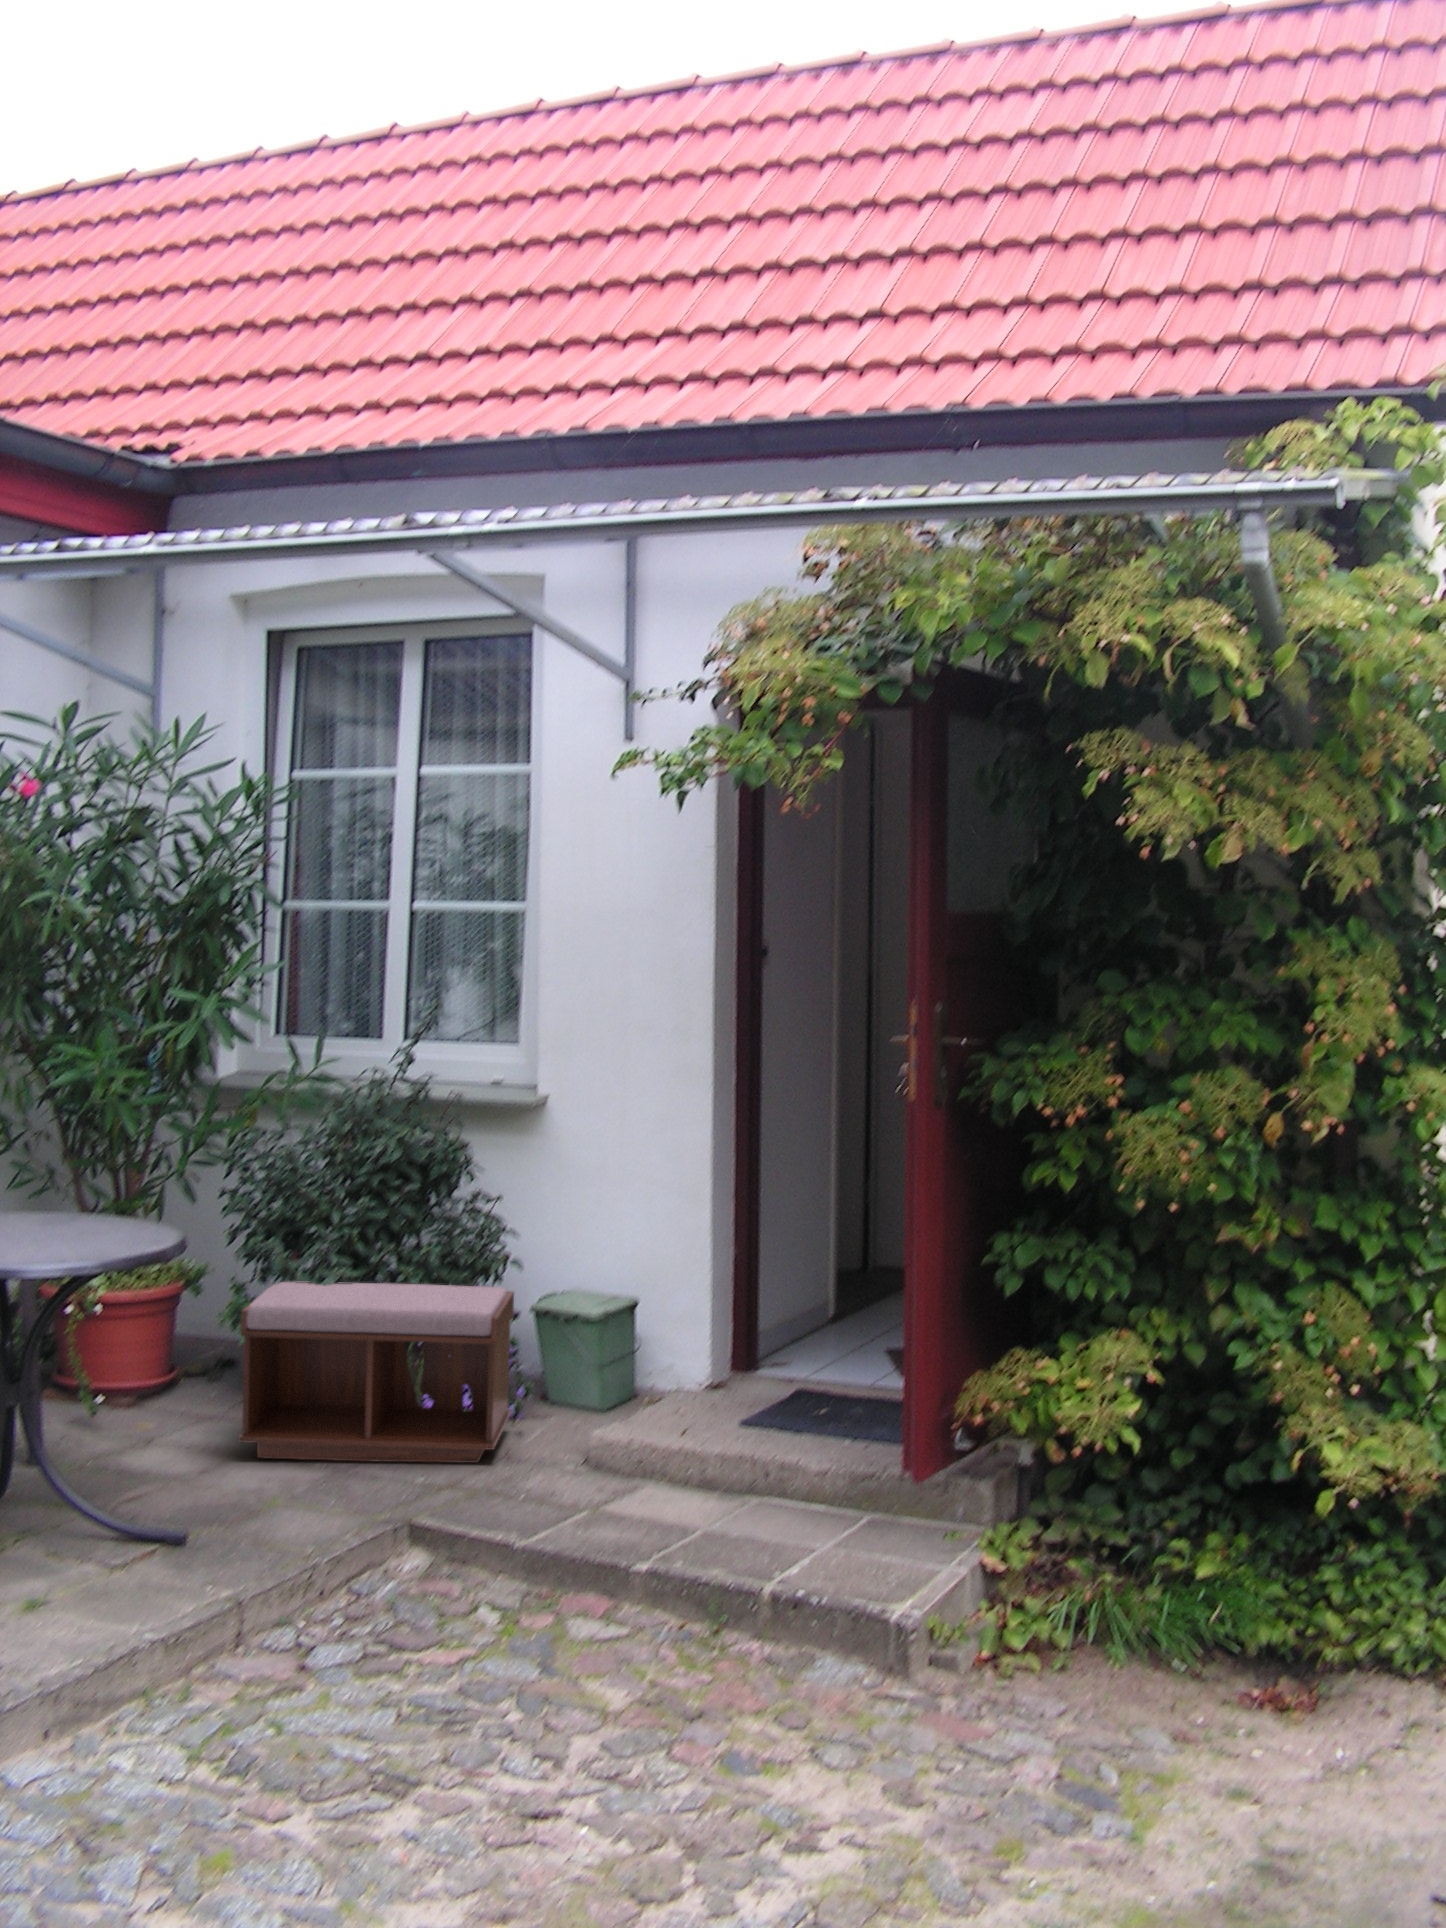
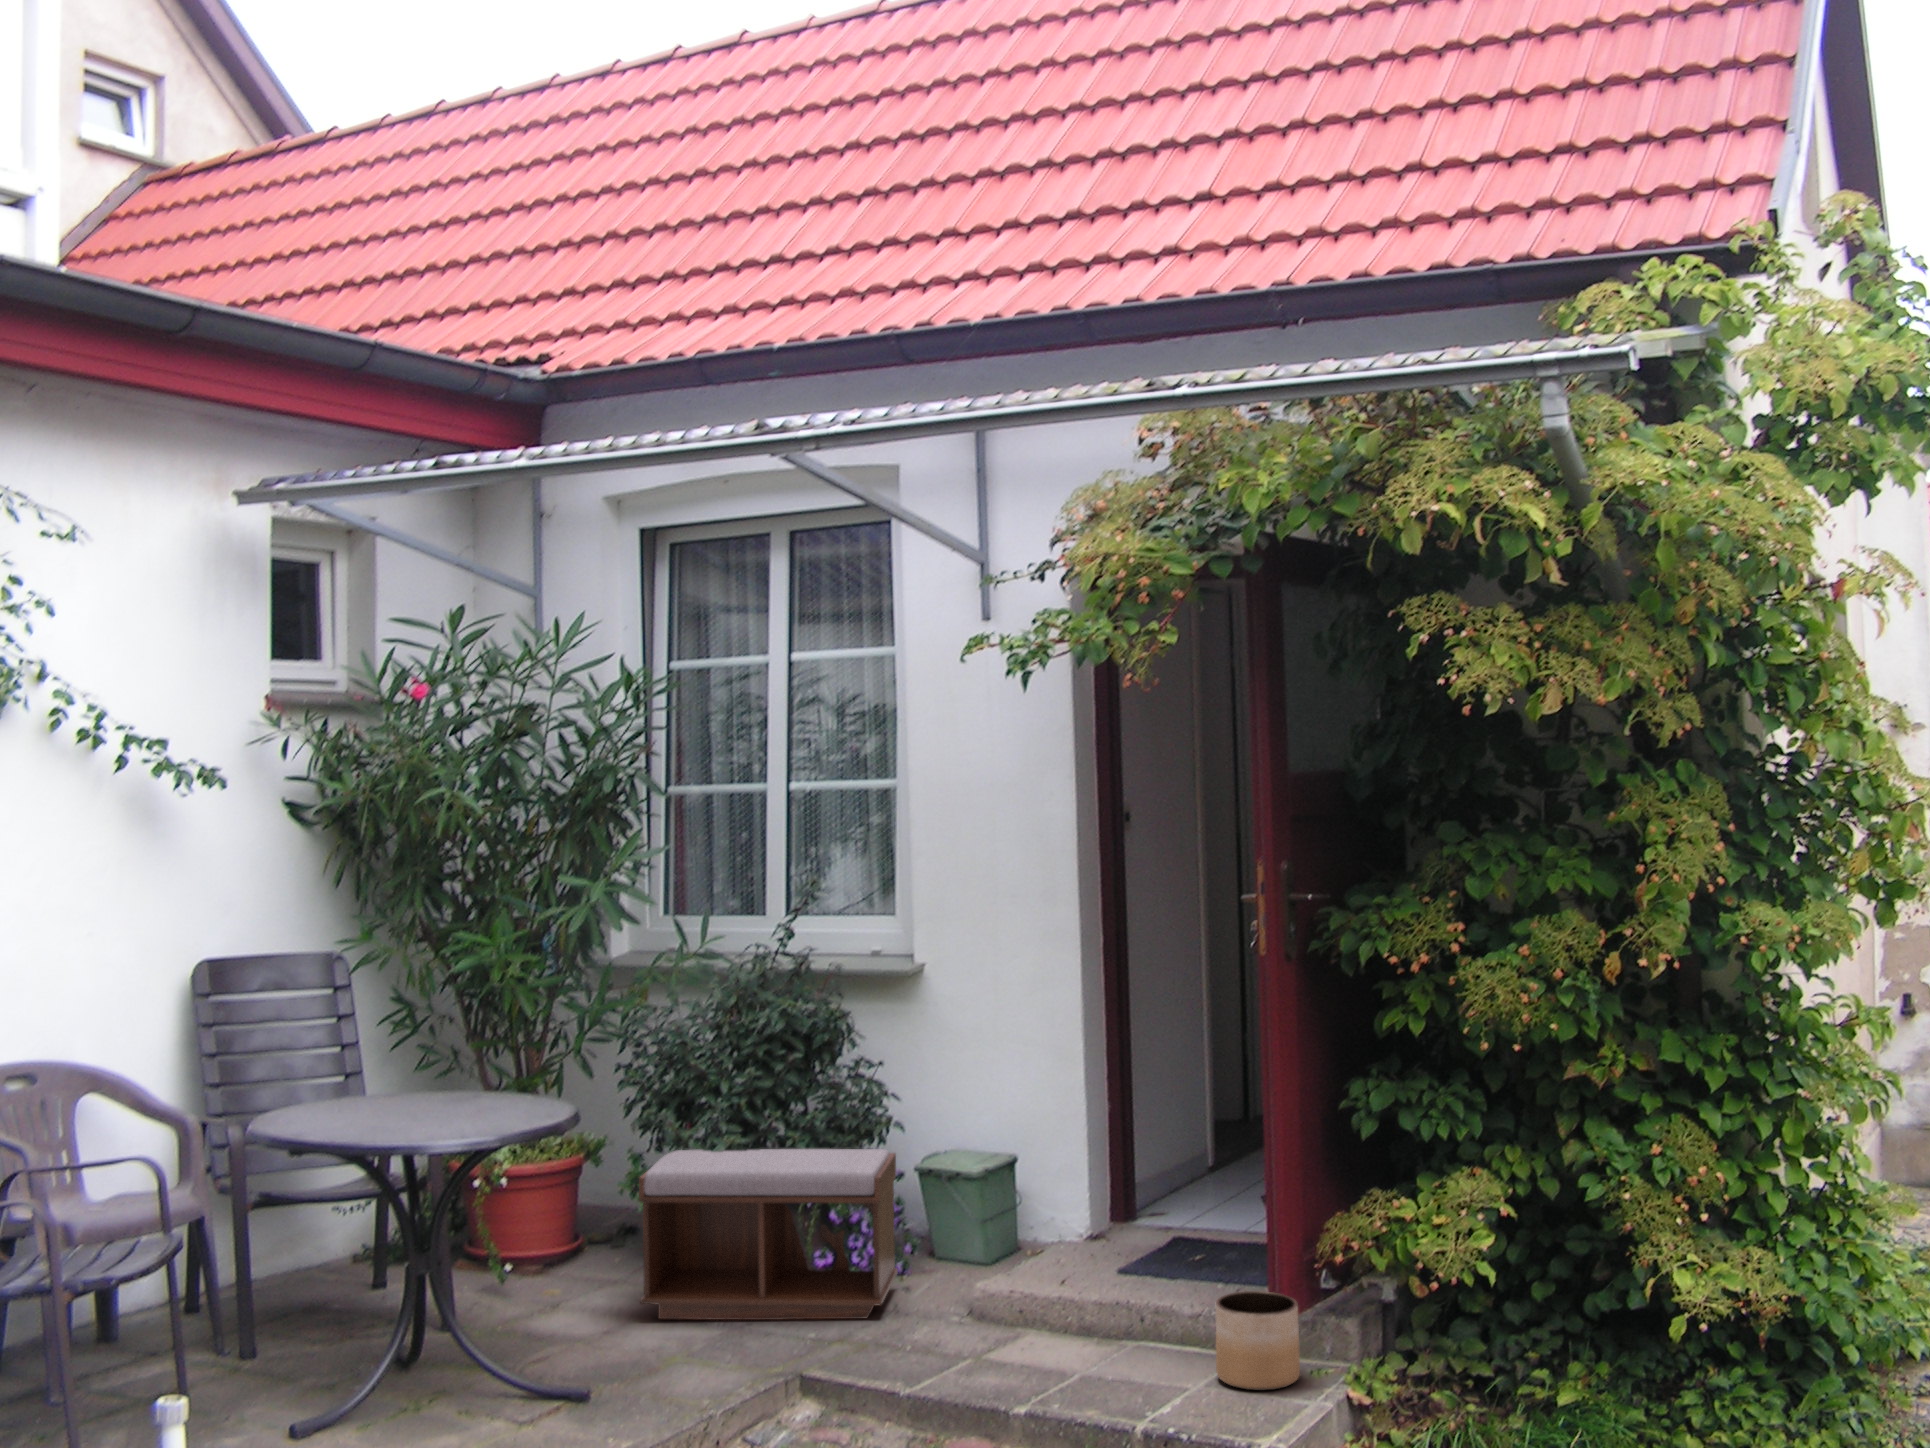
planter: none [844,1449,932,1553] -> present [1215,1291,1300,1390]

